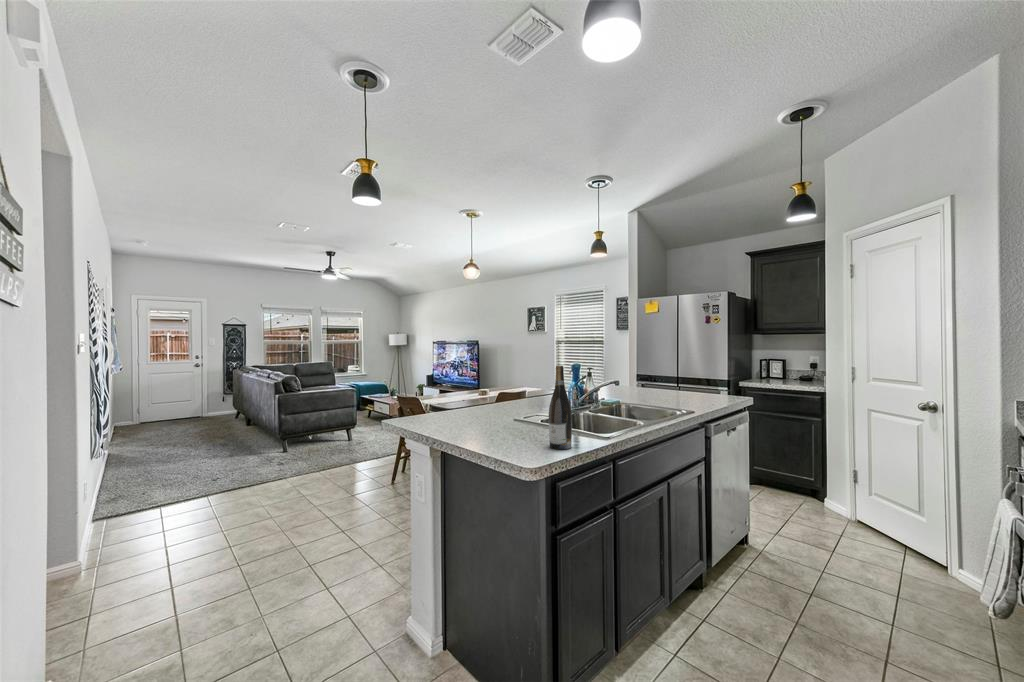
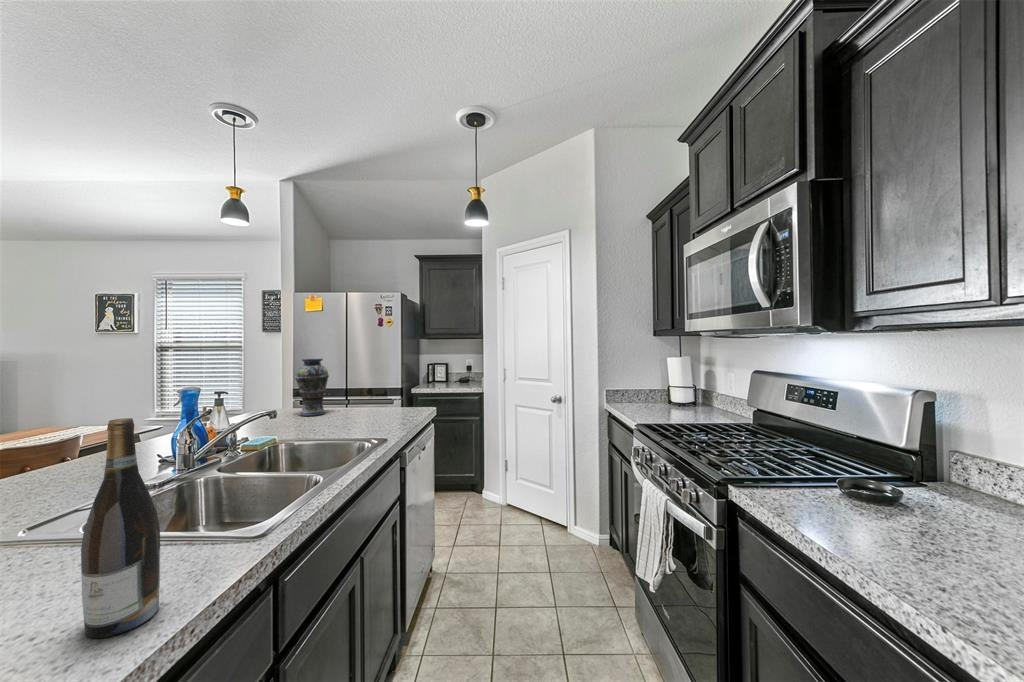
vase: none [635,350,659,393] -> present [295,358,329,416]

